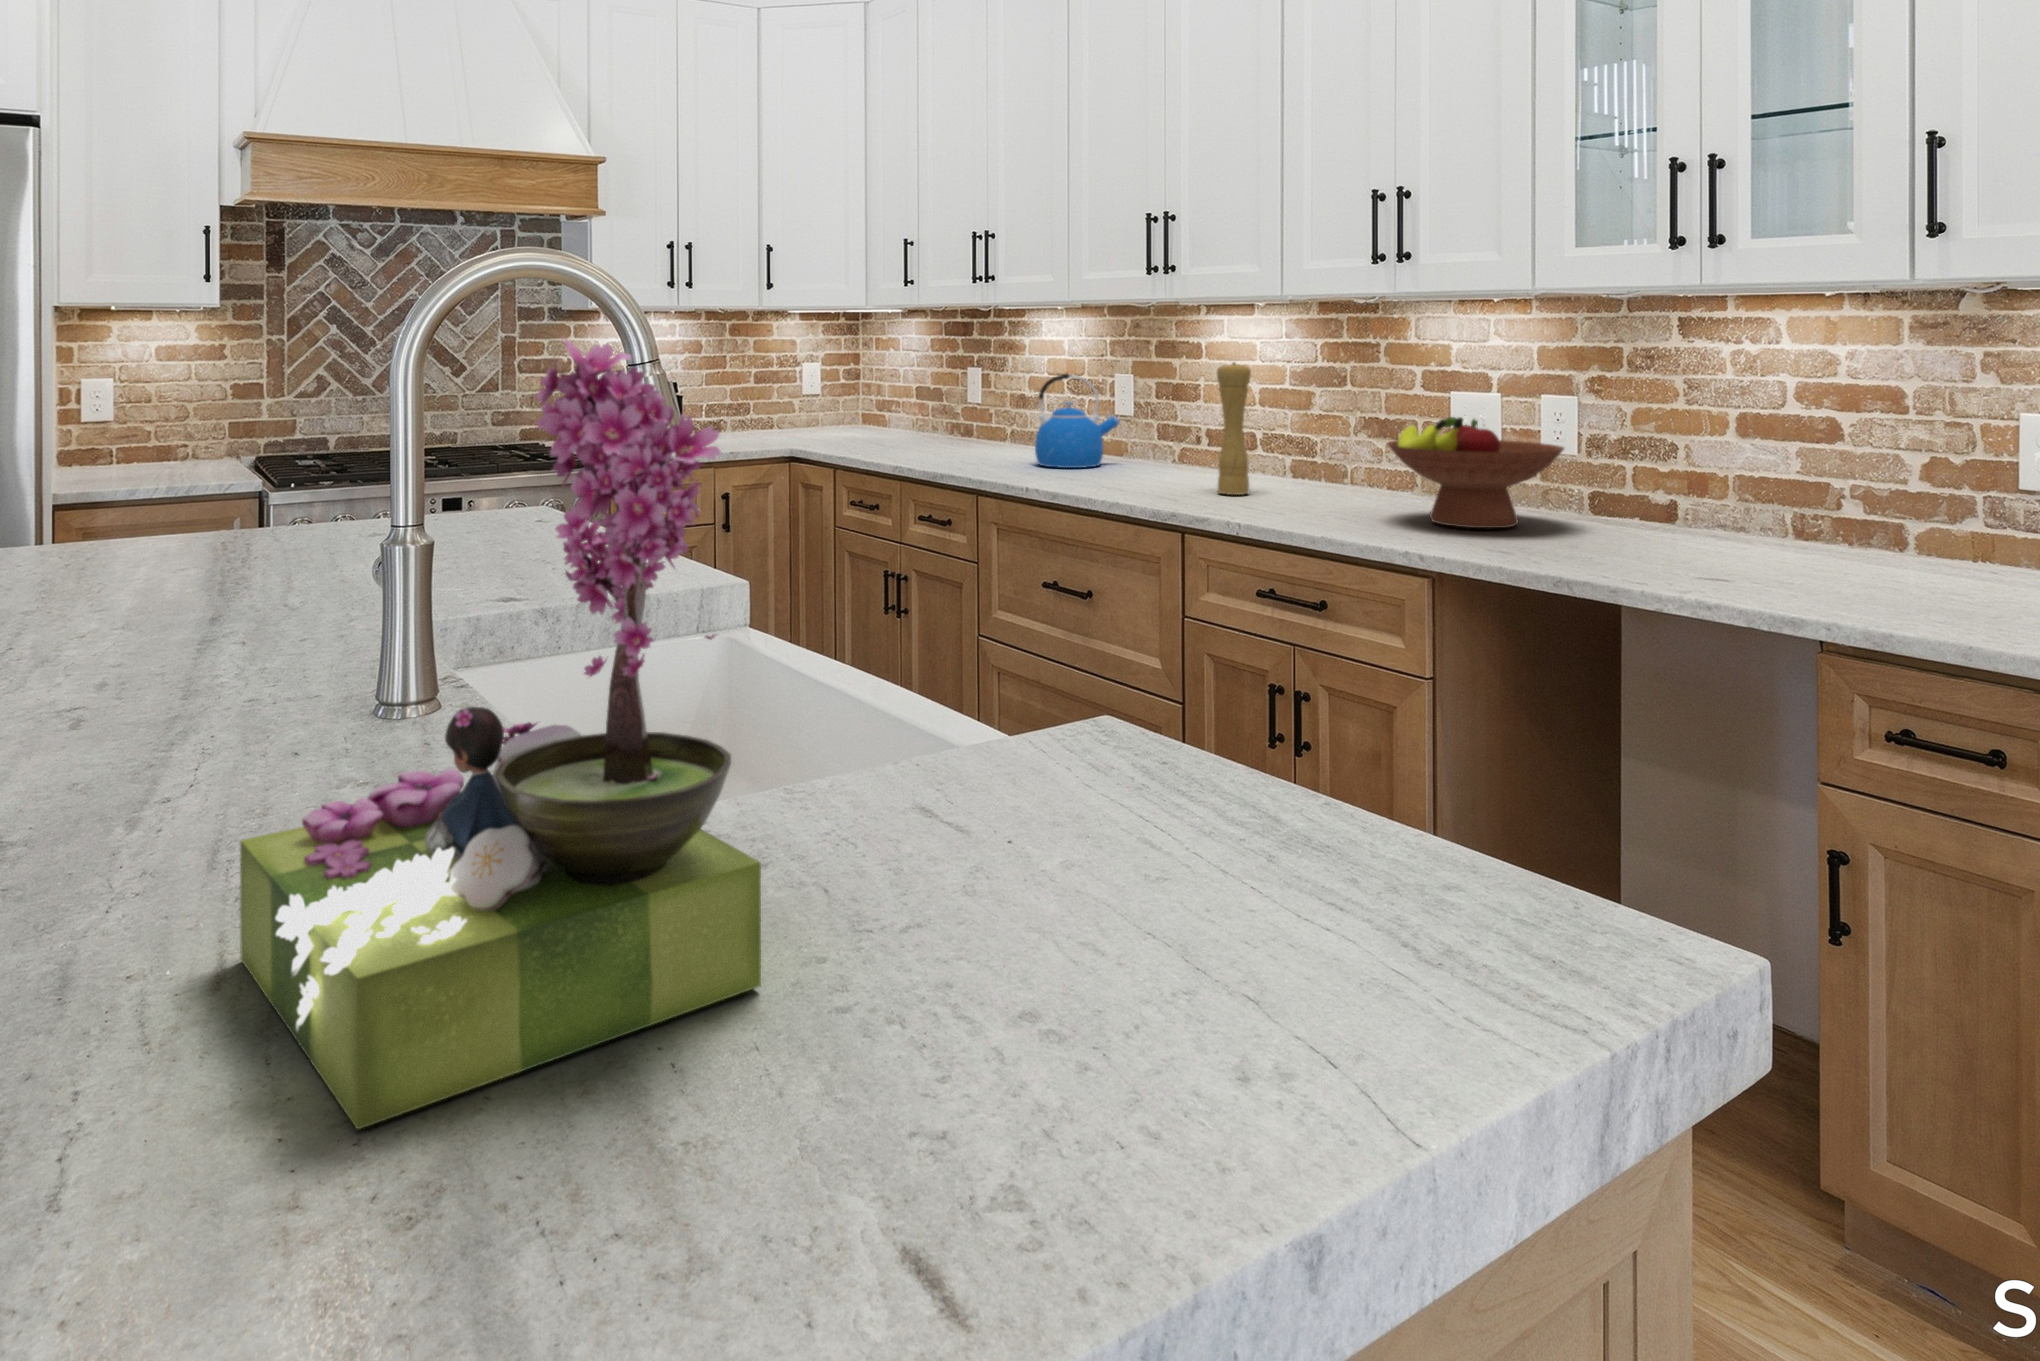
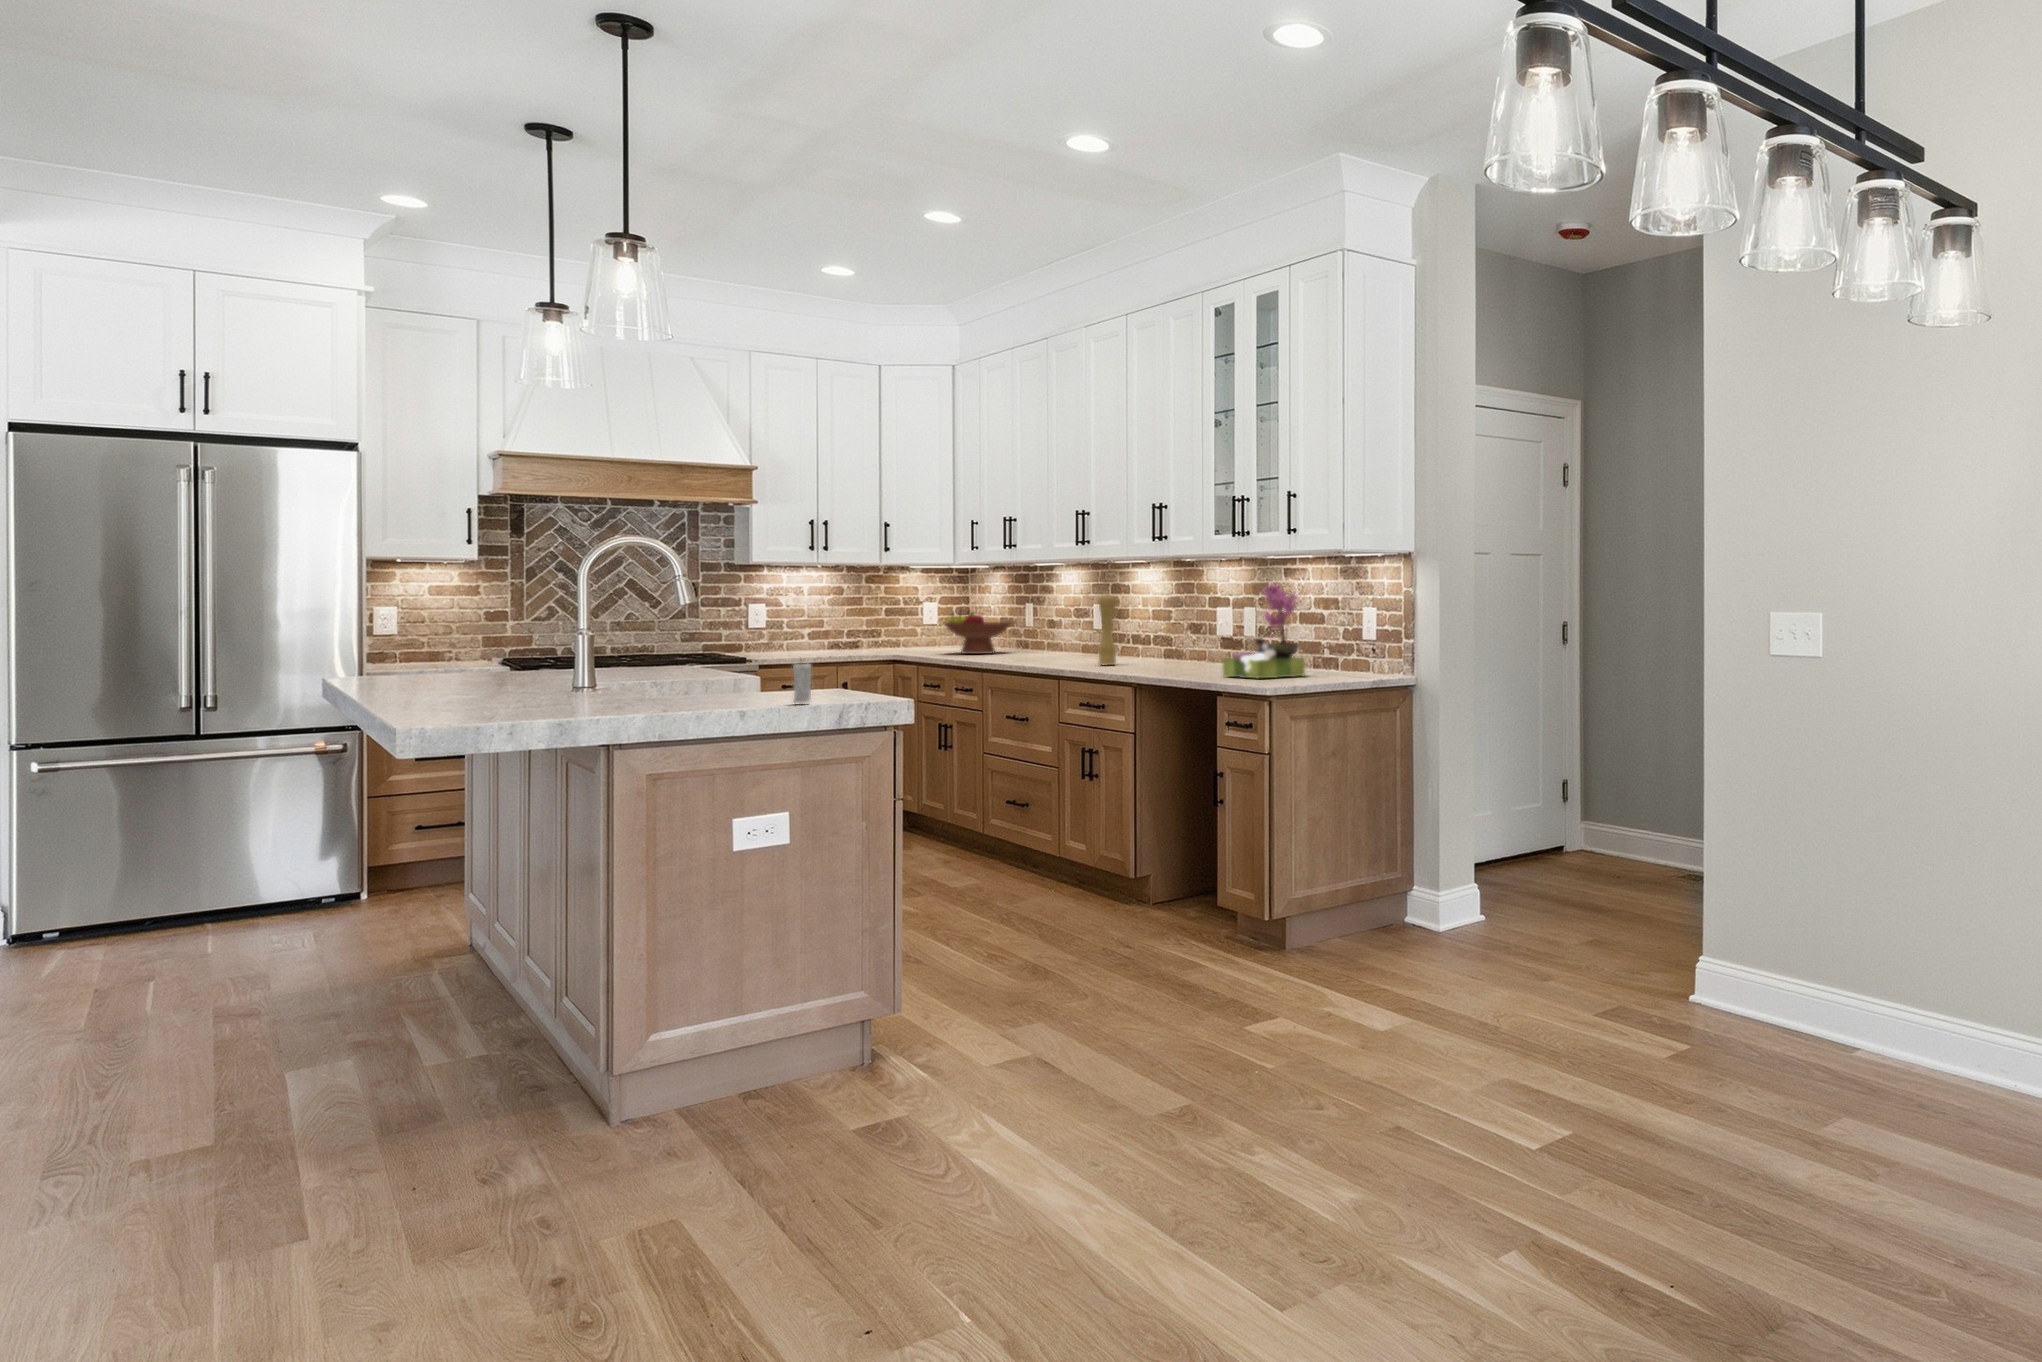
flower arrangement: present [240,339,761,1129] -> present [1223,583,1305,679]
kettle: present [1035,374,1120,468] -> none [1030,604,1083,659]
fruit bowl: present [1387,417,1564,528] -> present [945,612,1010,654]
candle: none [1251,728,1326,943] -> present [793,663,812,703]

